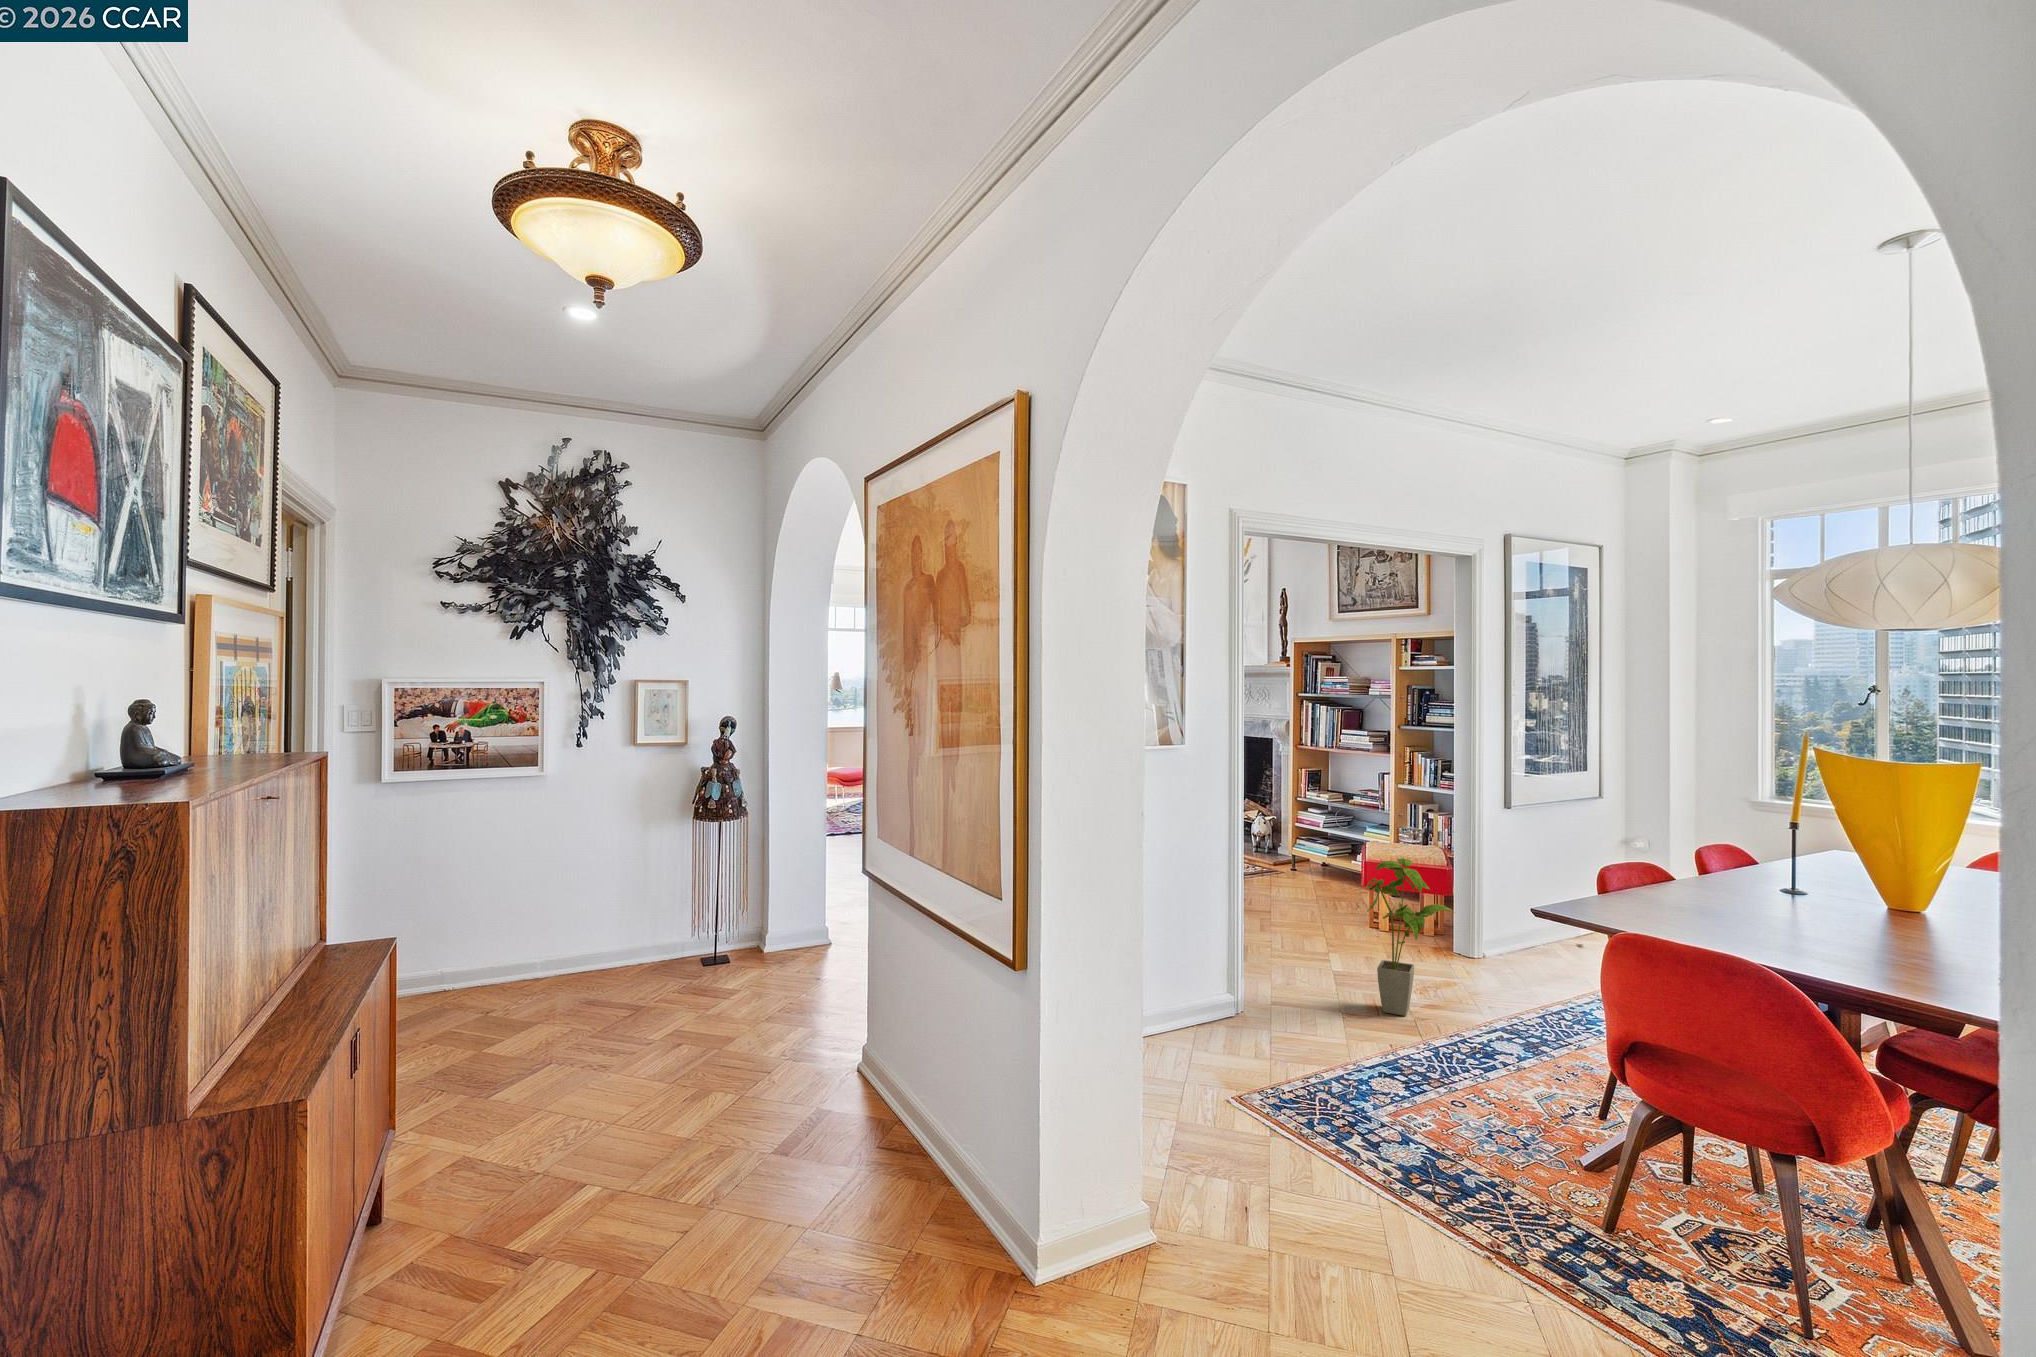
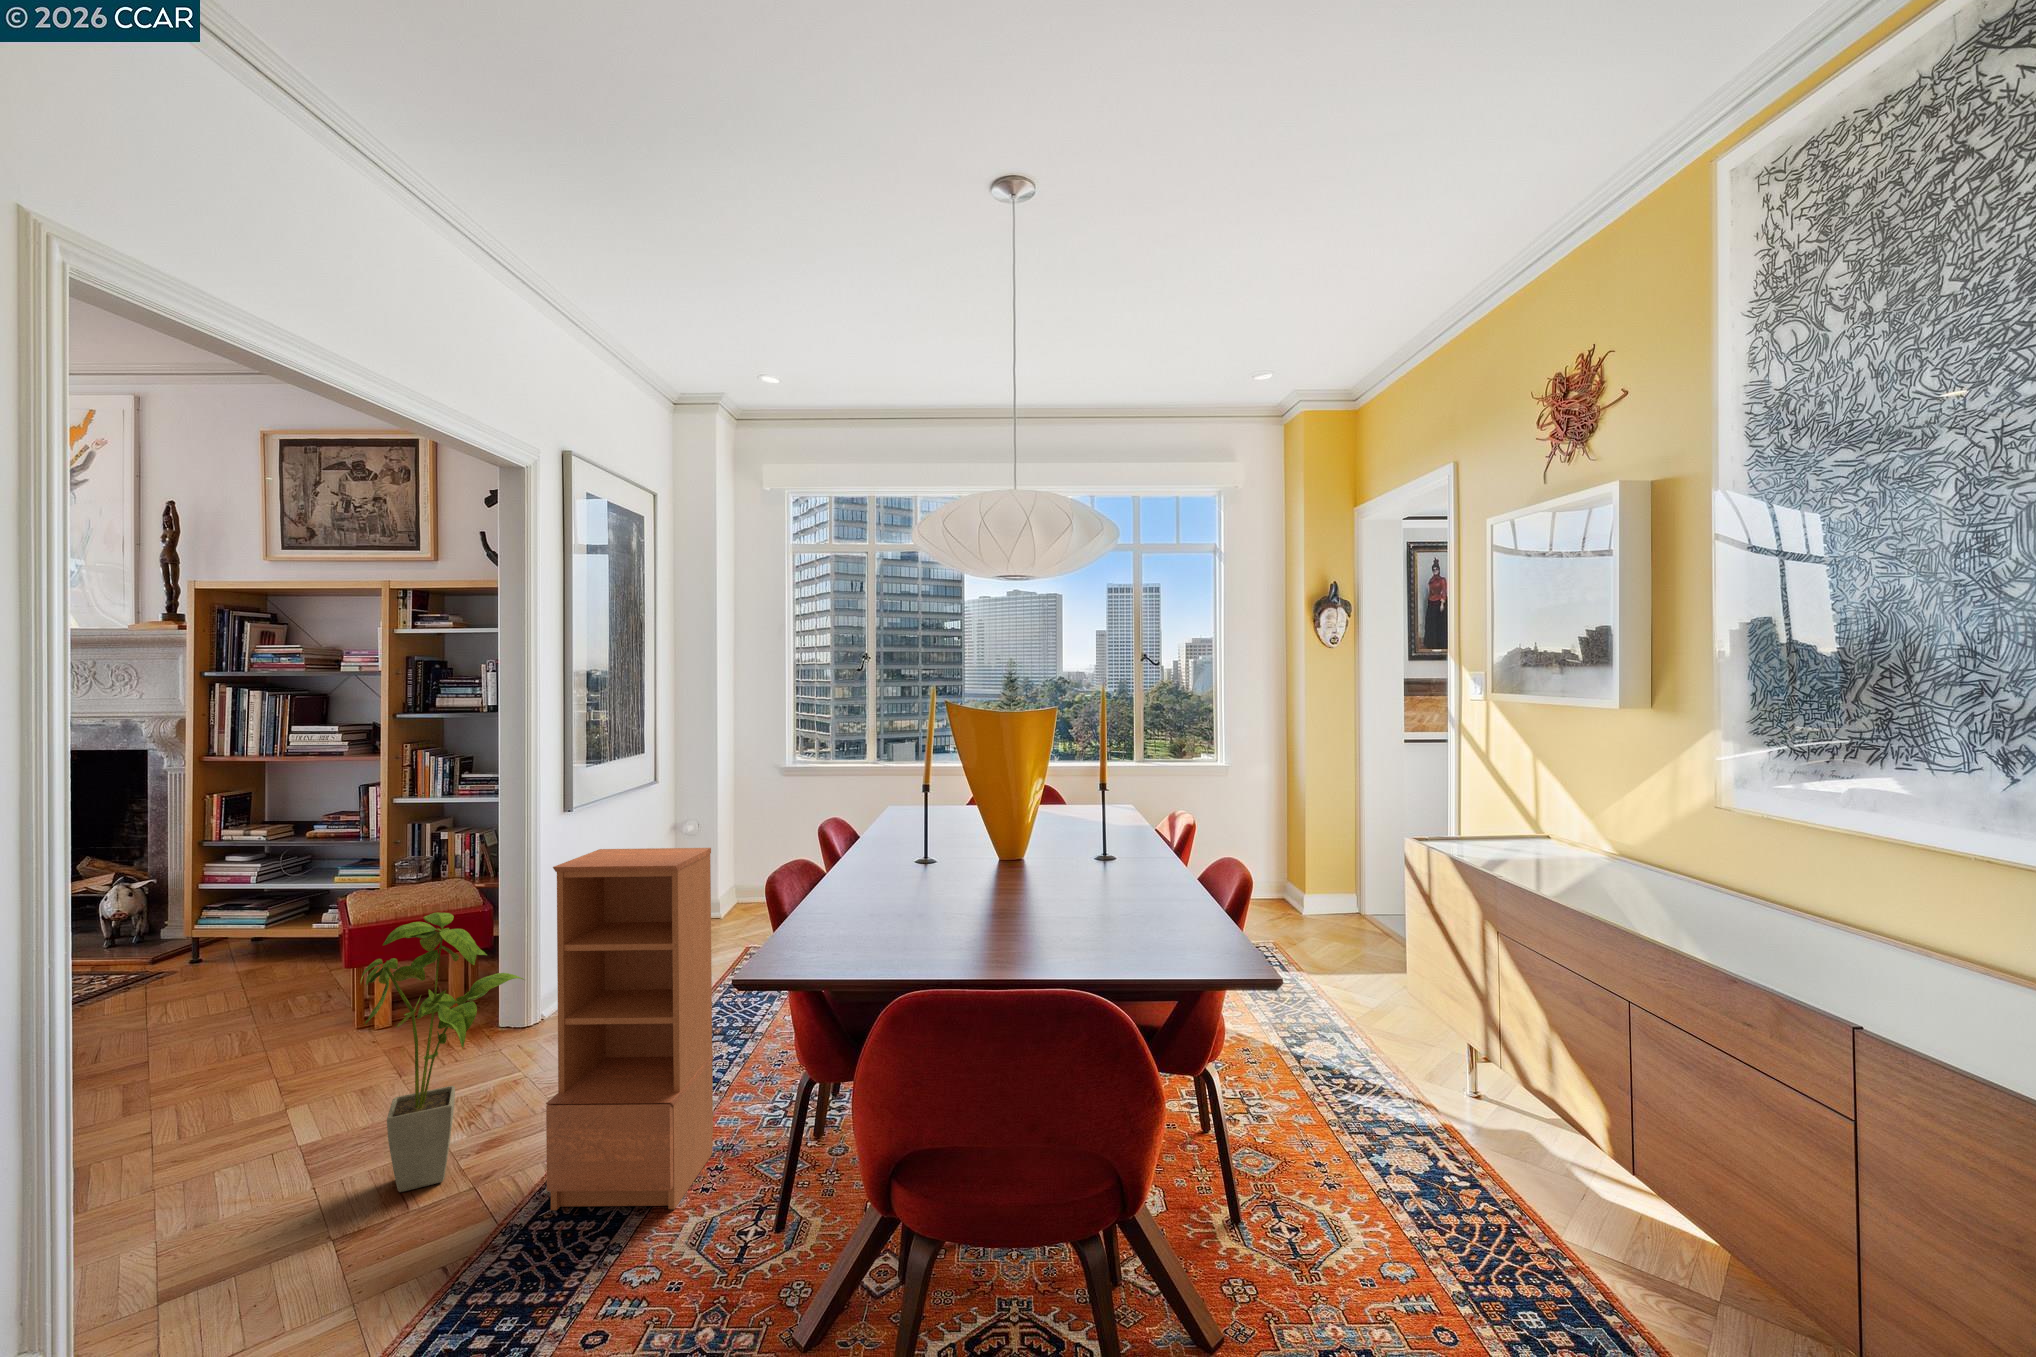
bookcase: none [1457,838,1575,1079] -> present [546,848,713,1210]

